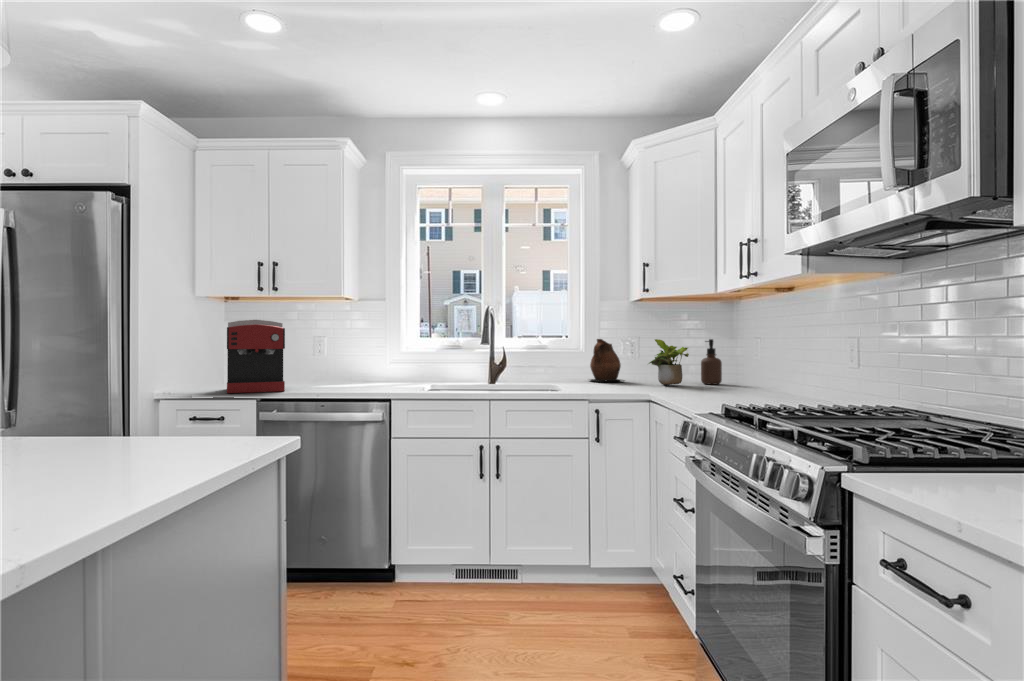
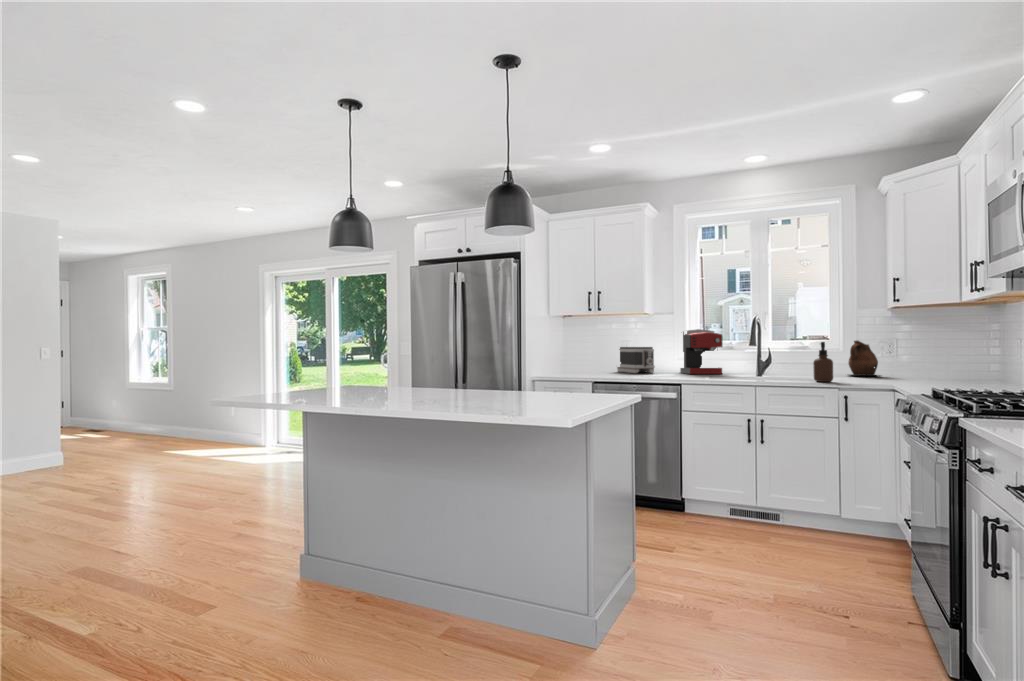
coffee maker: present [227,320,285,393] -> present [680,329,723,374]
potted plant: present [649,339,689,386] -> none [900,341,943,380]
soap dispenser: present [701,339,722,384] -> present [813,342,833,382]
toaster: none [306,345,359,383] -> present [617,347,655,373]

